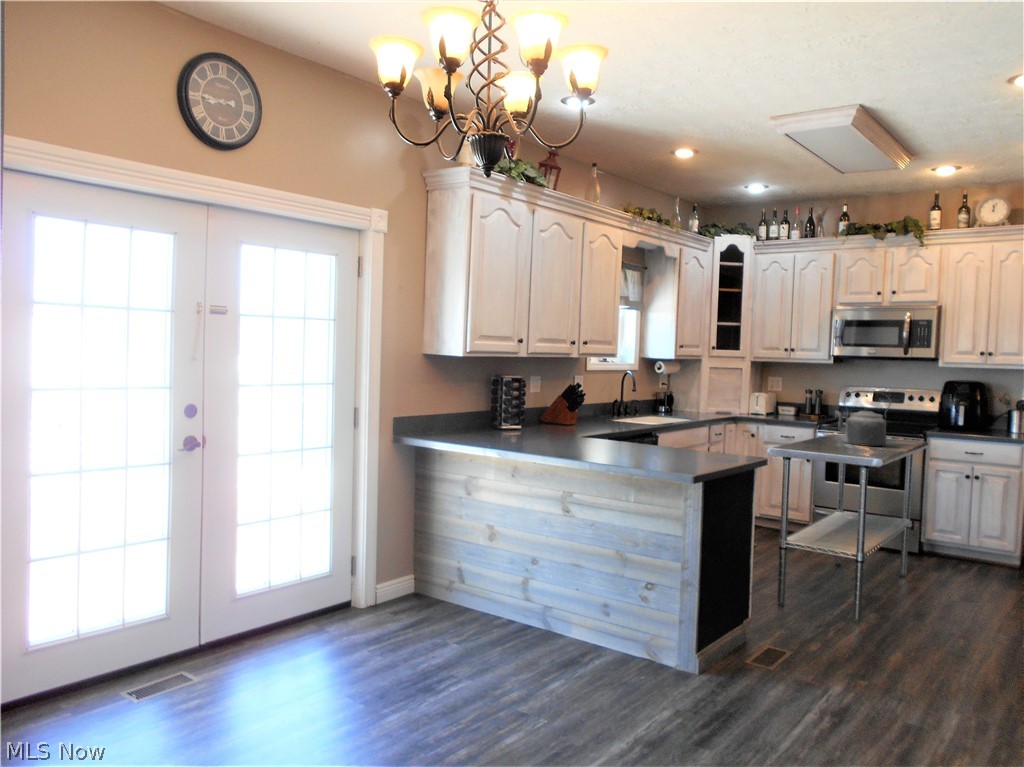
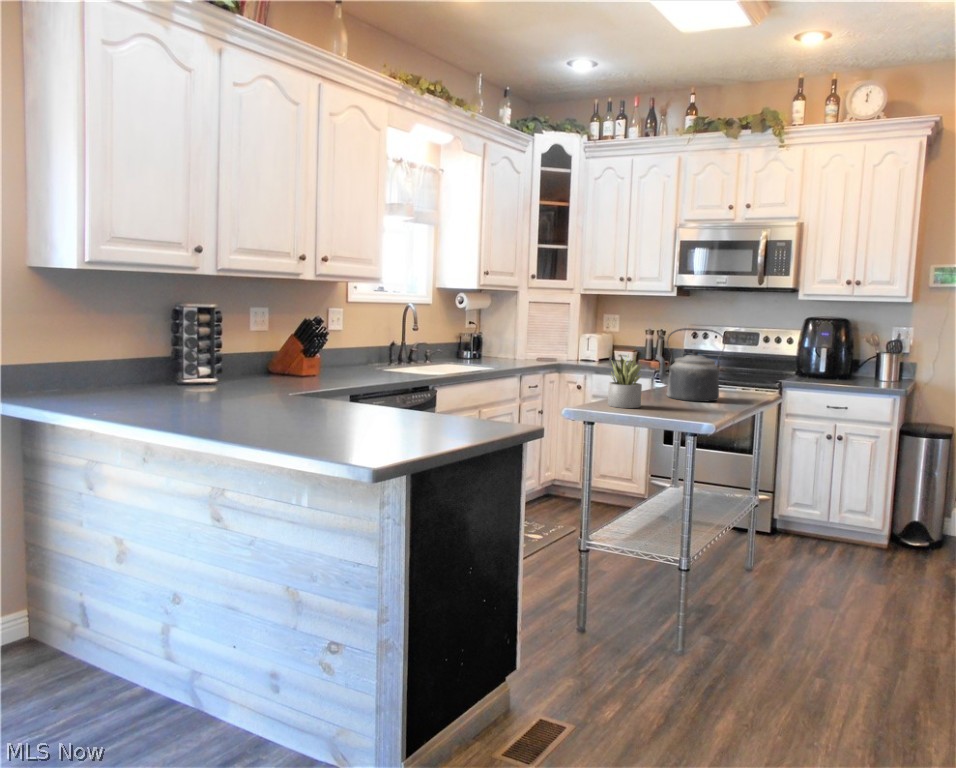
succulent plant: none [805,410,834,450] -> present [608,356,642,408]

